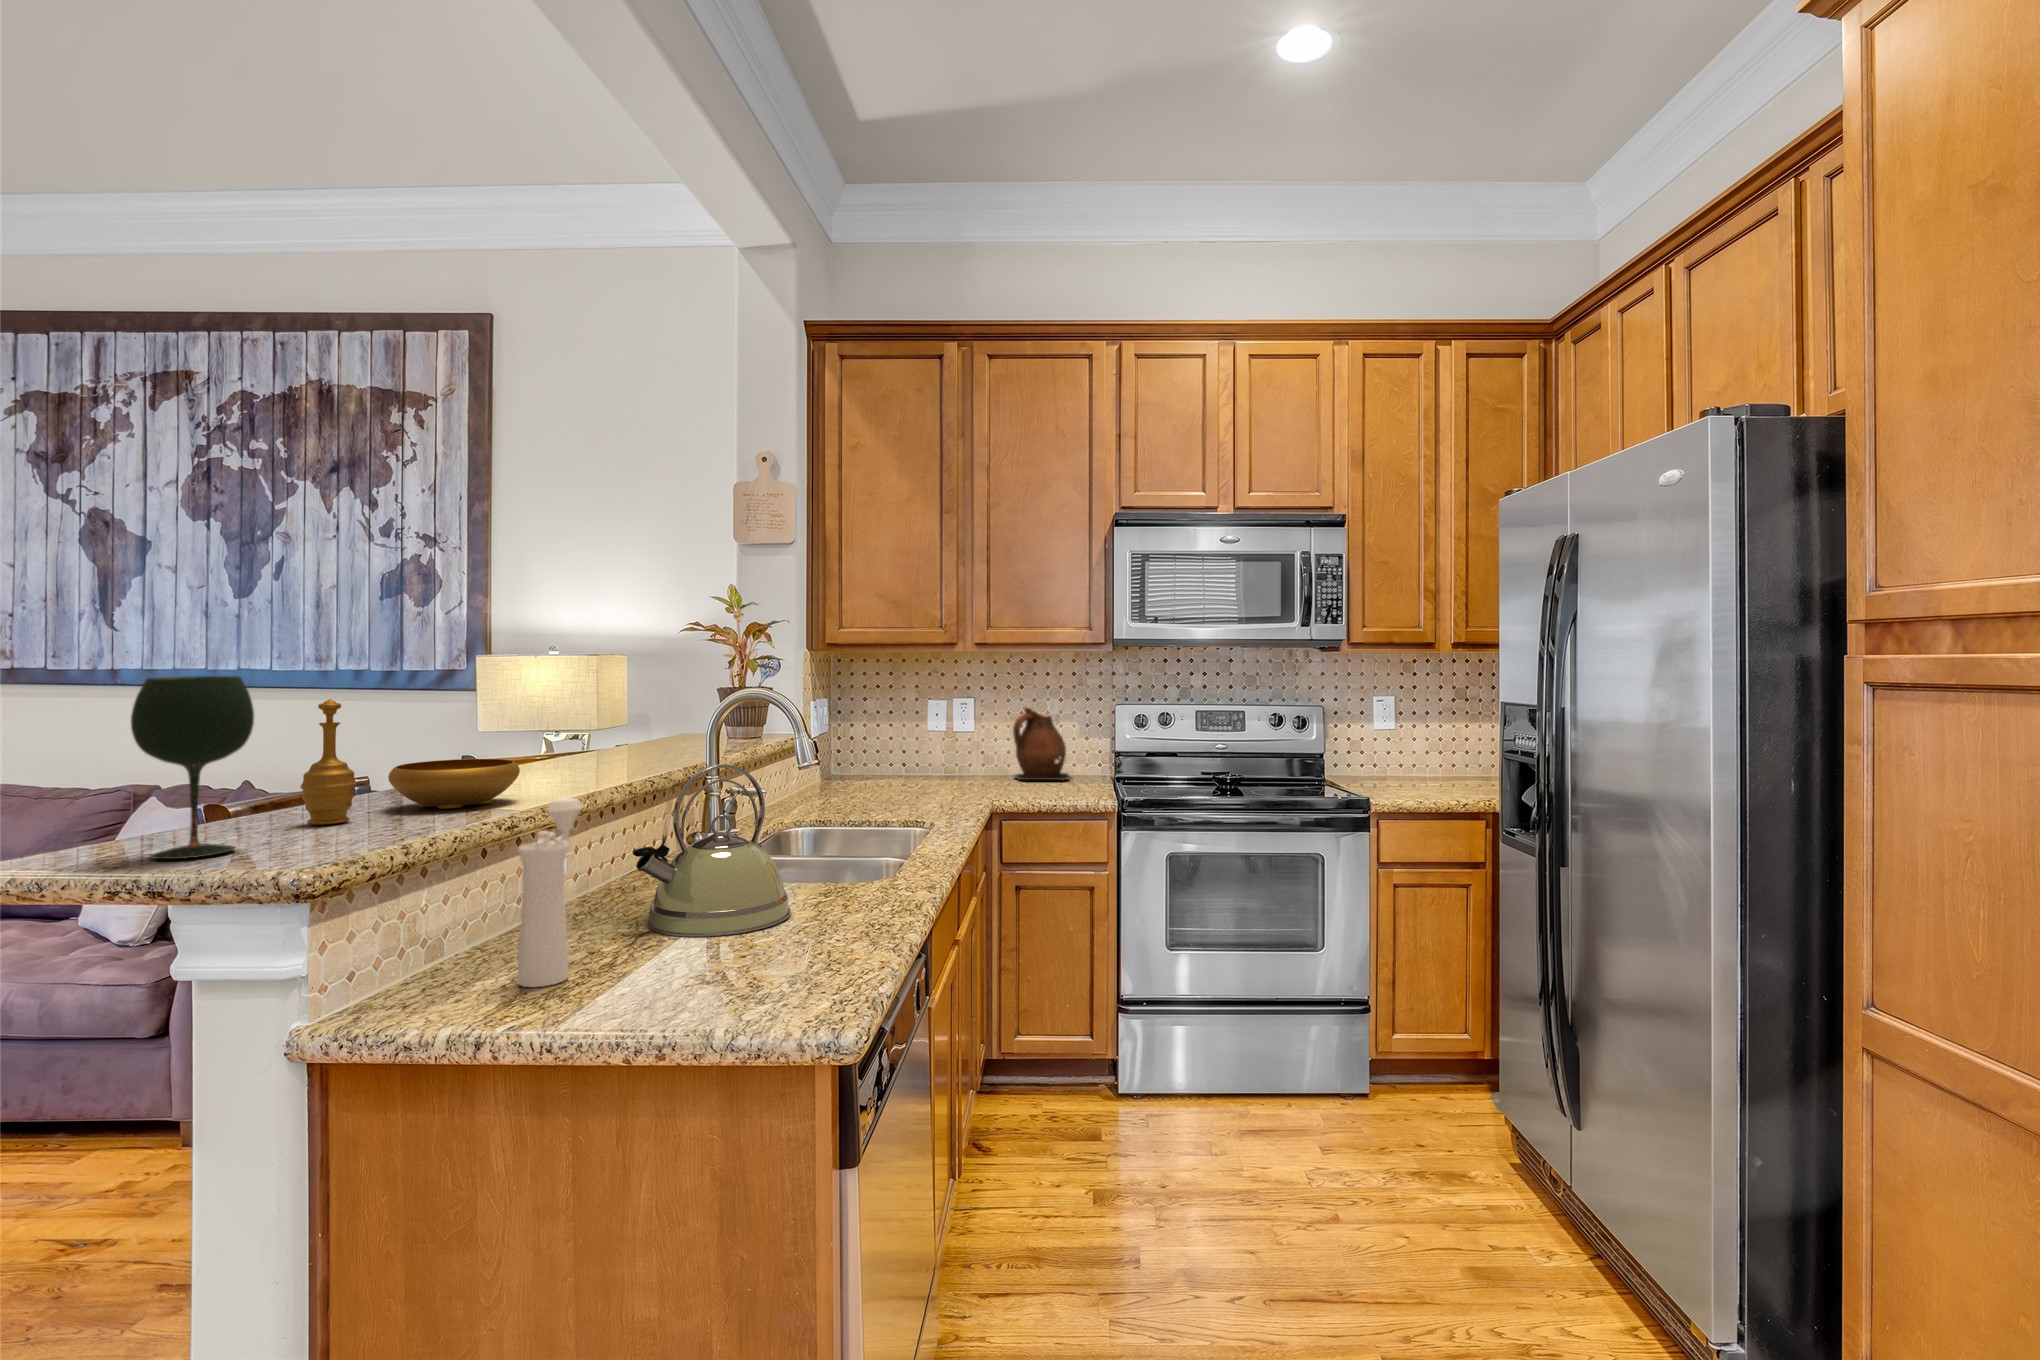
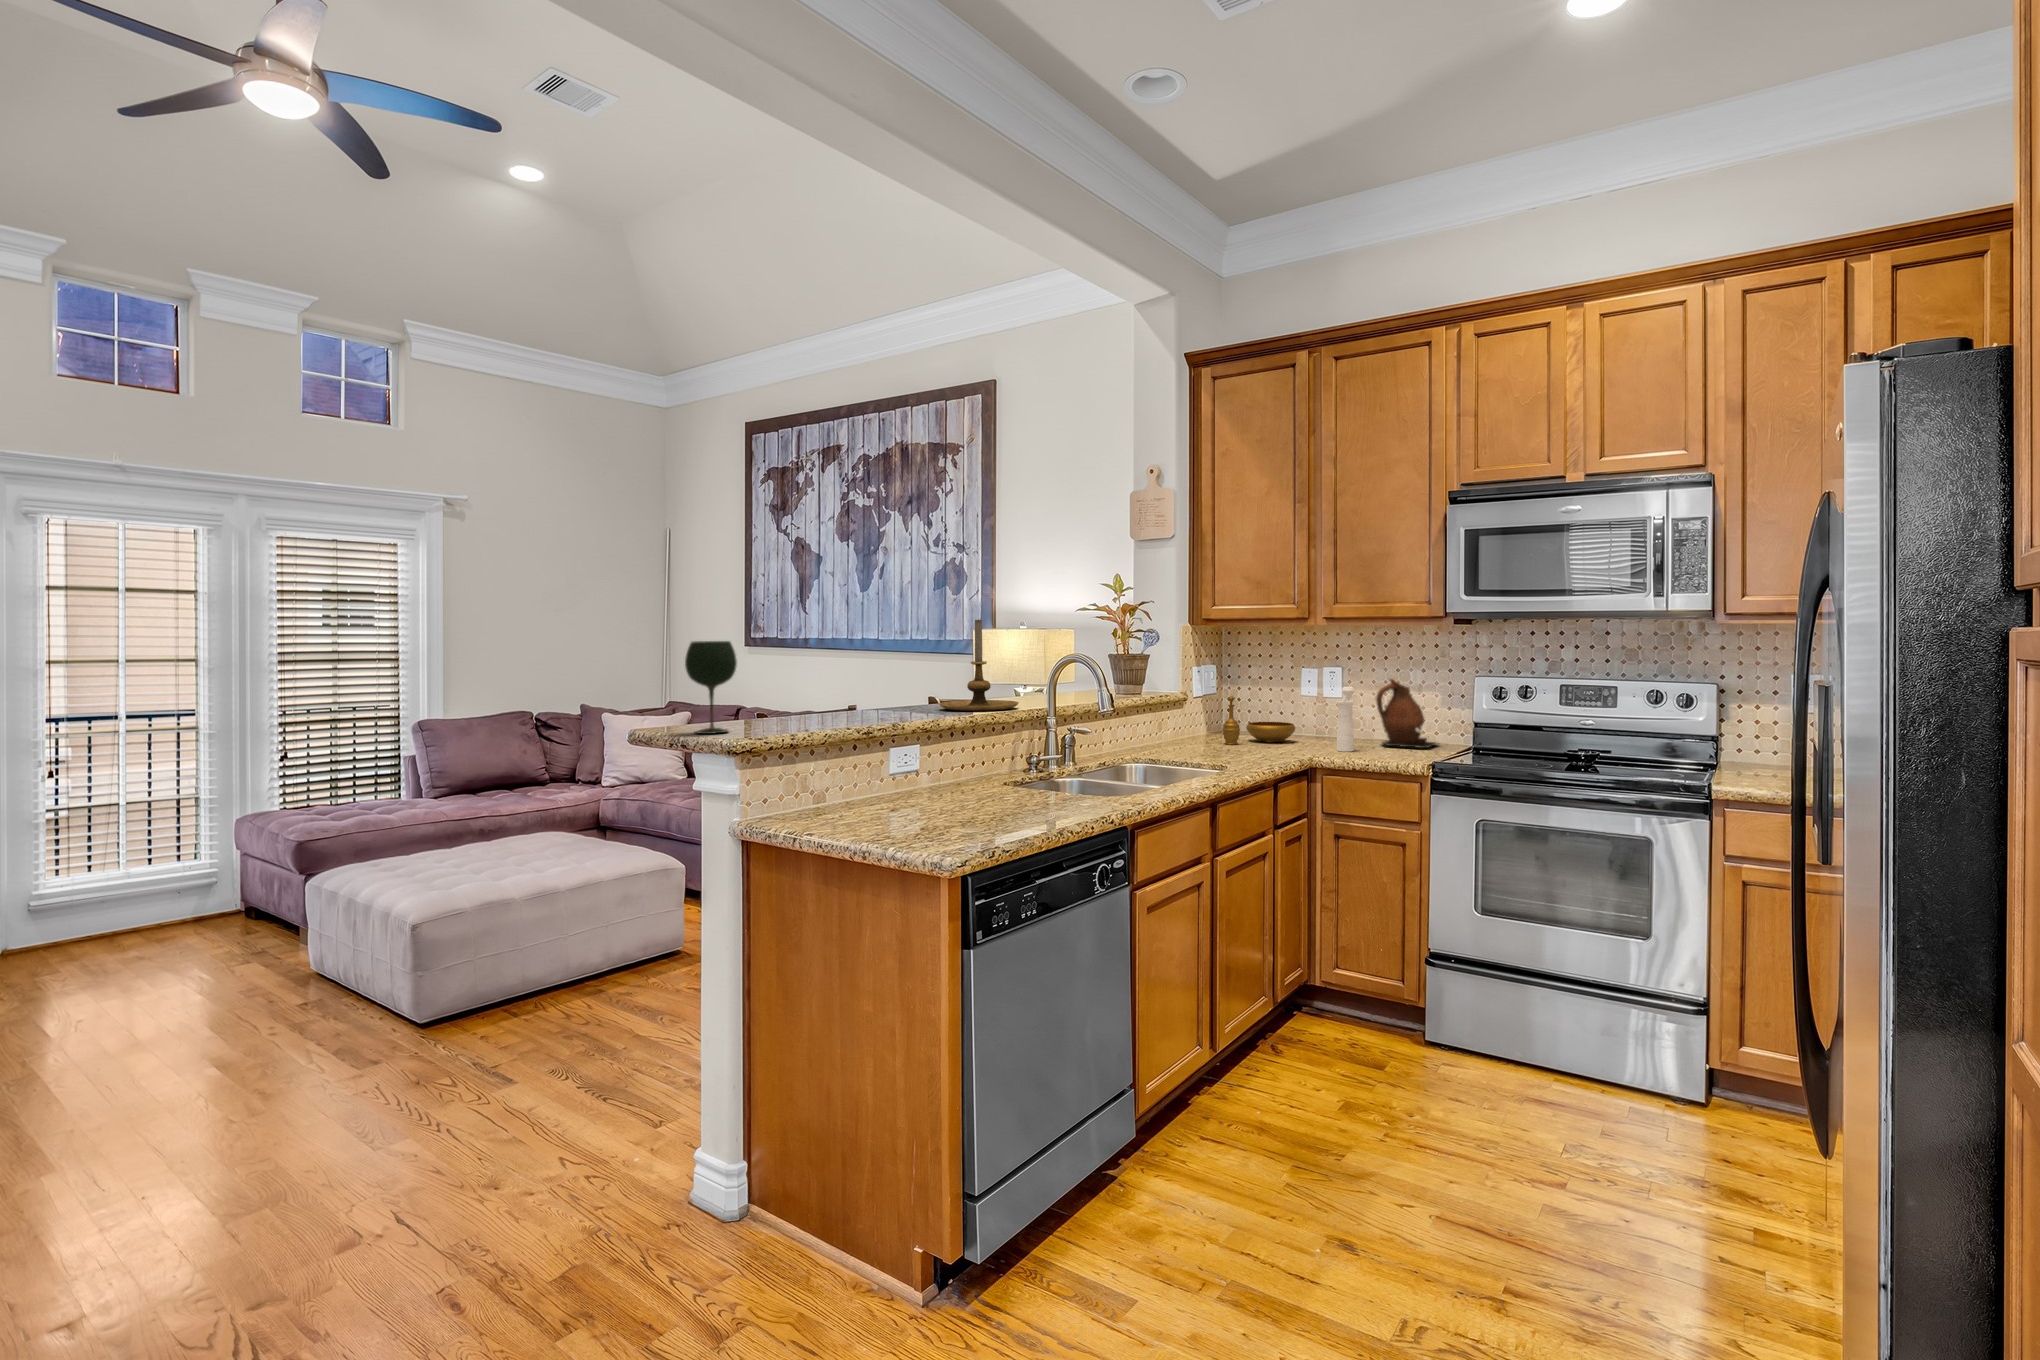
candle holder: none [532,639,659,774] -> present [939,619,1019,711]
decorative bowl: present [301,699,520,825] -> present [1222,696,1295,745]
kettle: present [633,764,791,937] -> none [926,702,1029,812]
pepper mill: present [518,798,583,987] -> present [1336,687,1355,752]

